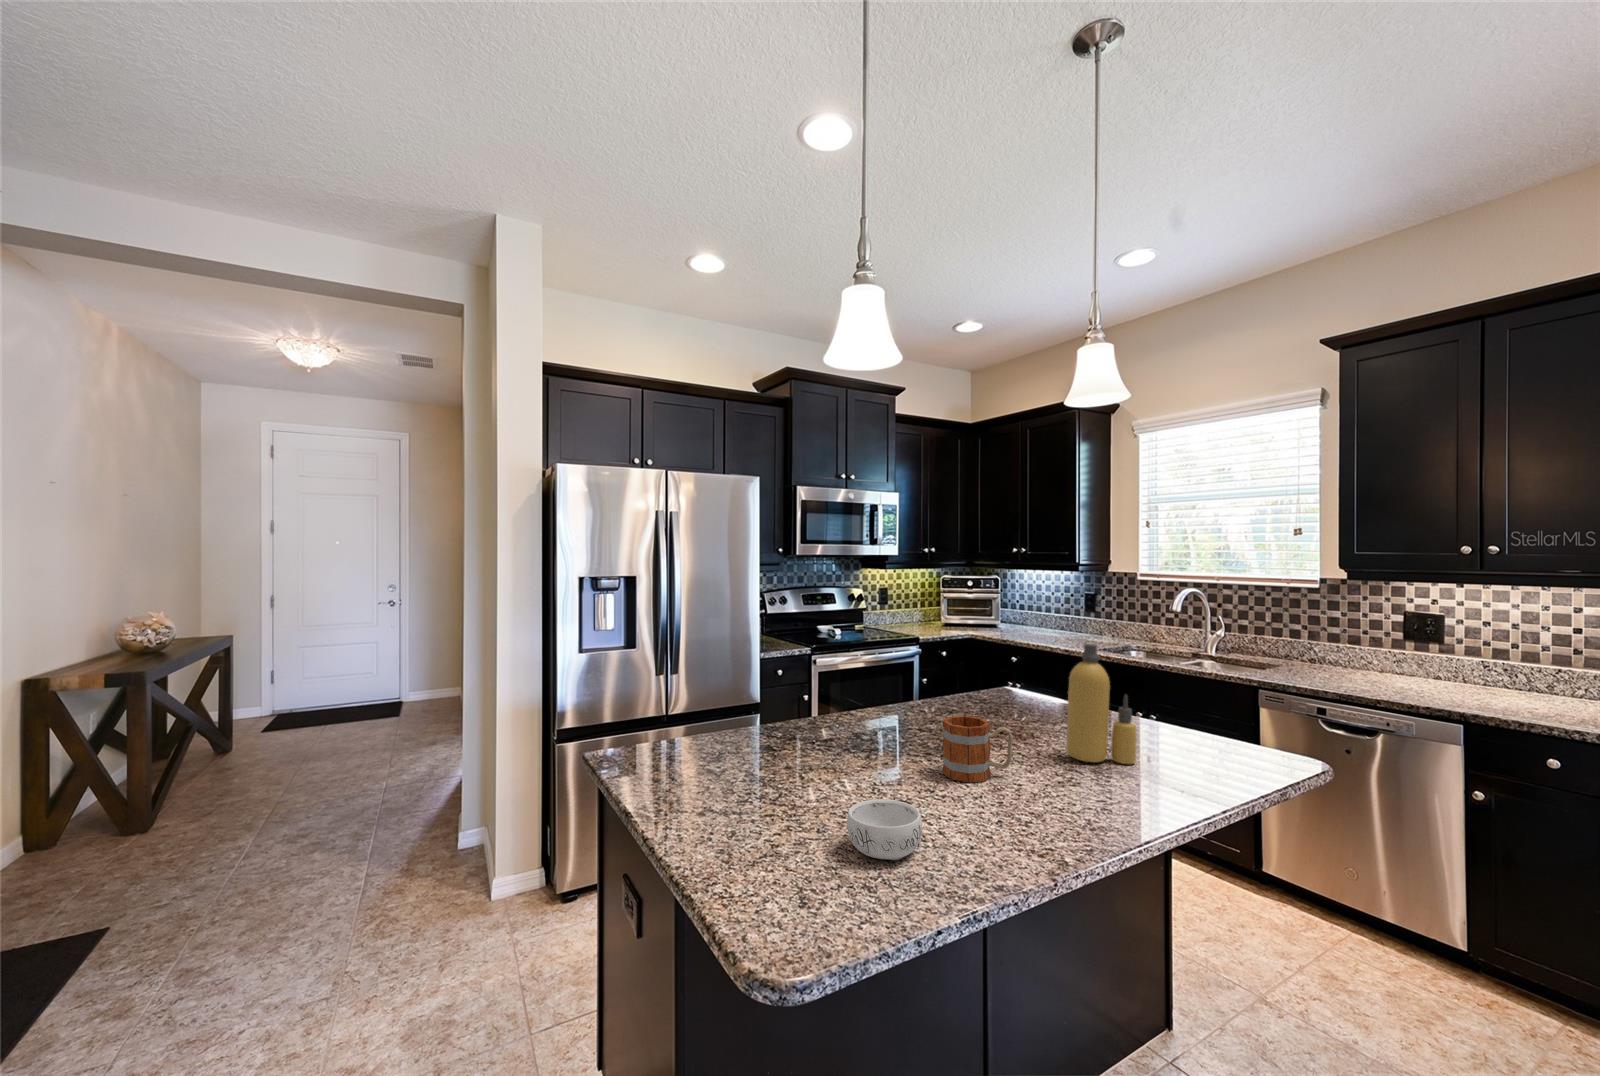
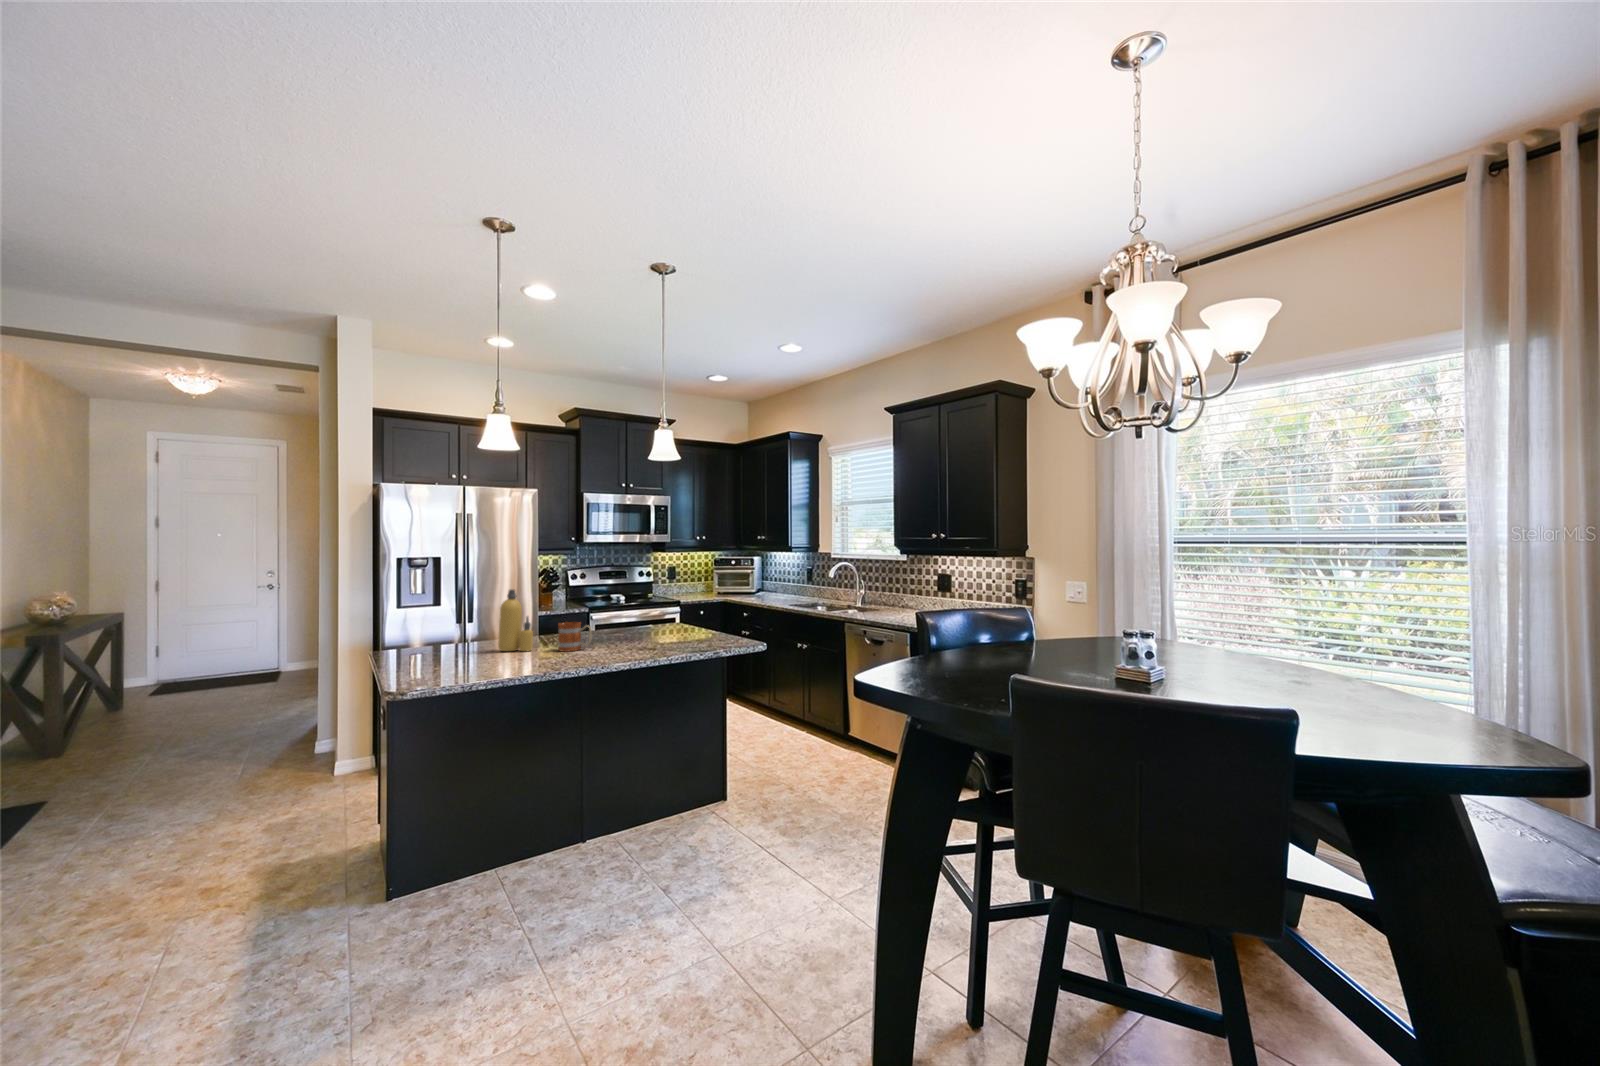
bottle: present [1066,644,1137,764] -> present [498,589,533,651]
decorative bowl: present [847,799,922,860] -> none [467,649,503,669]

